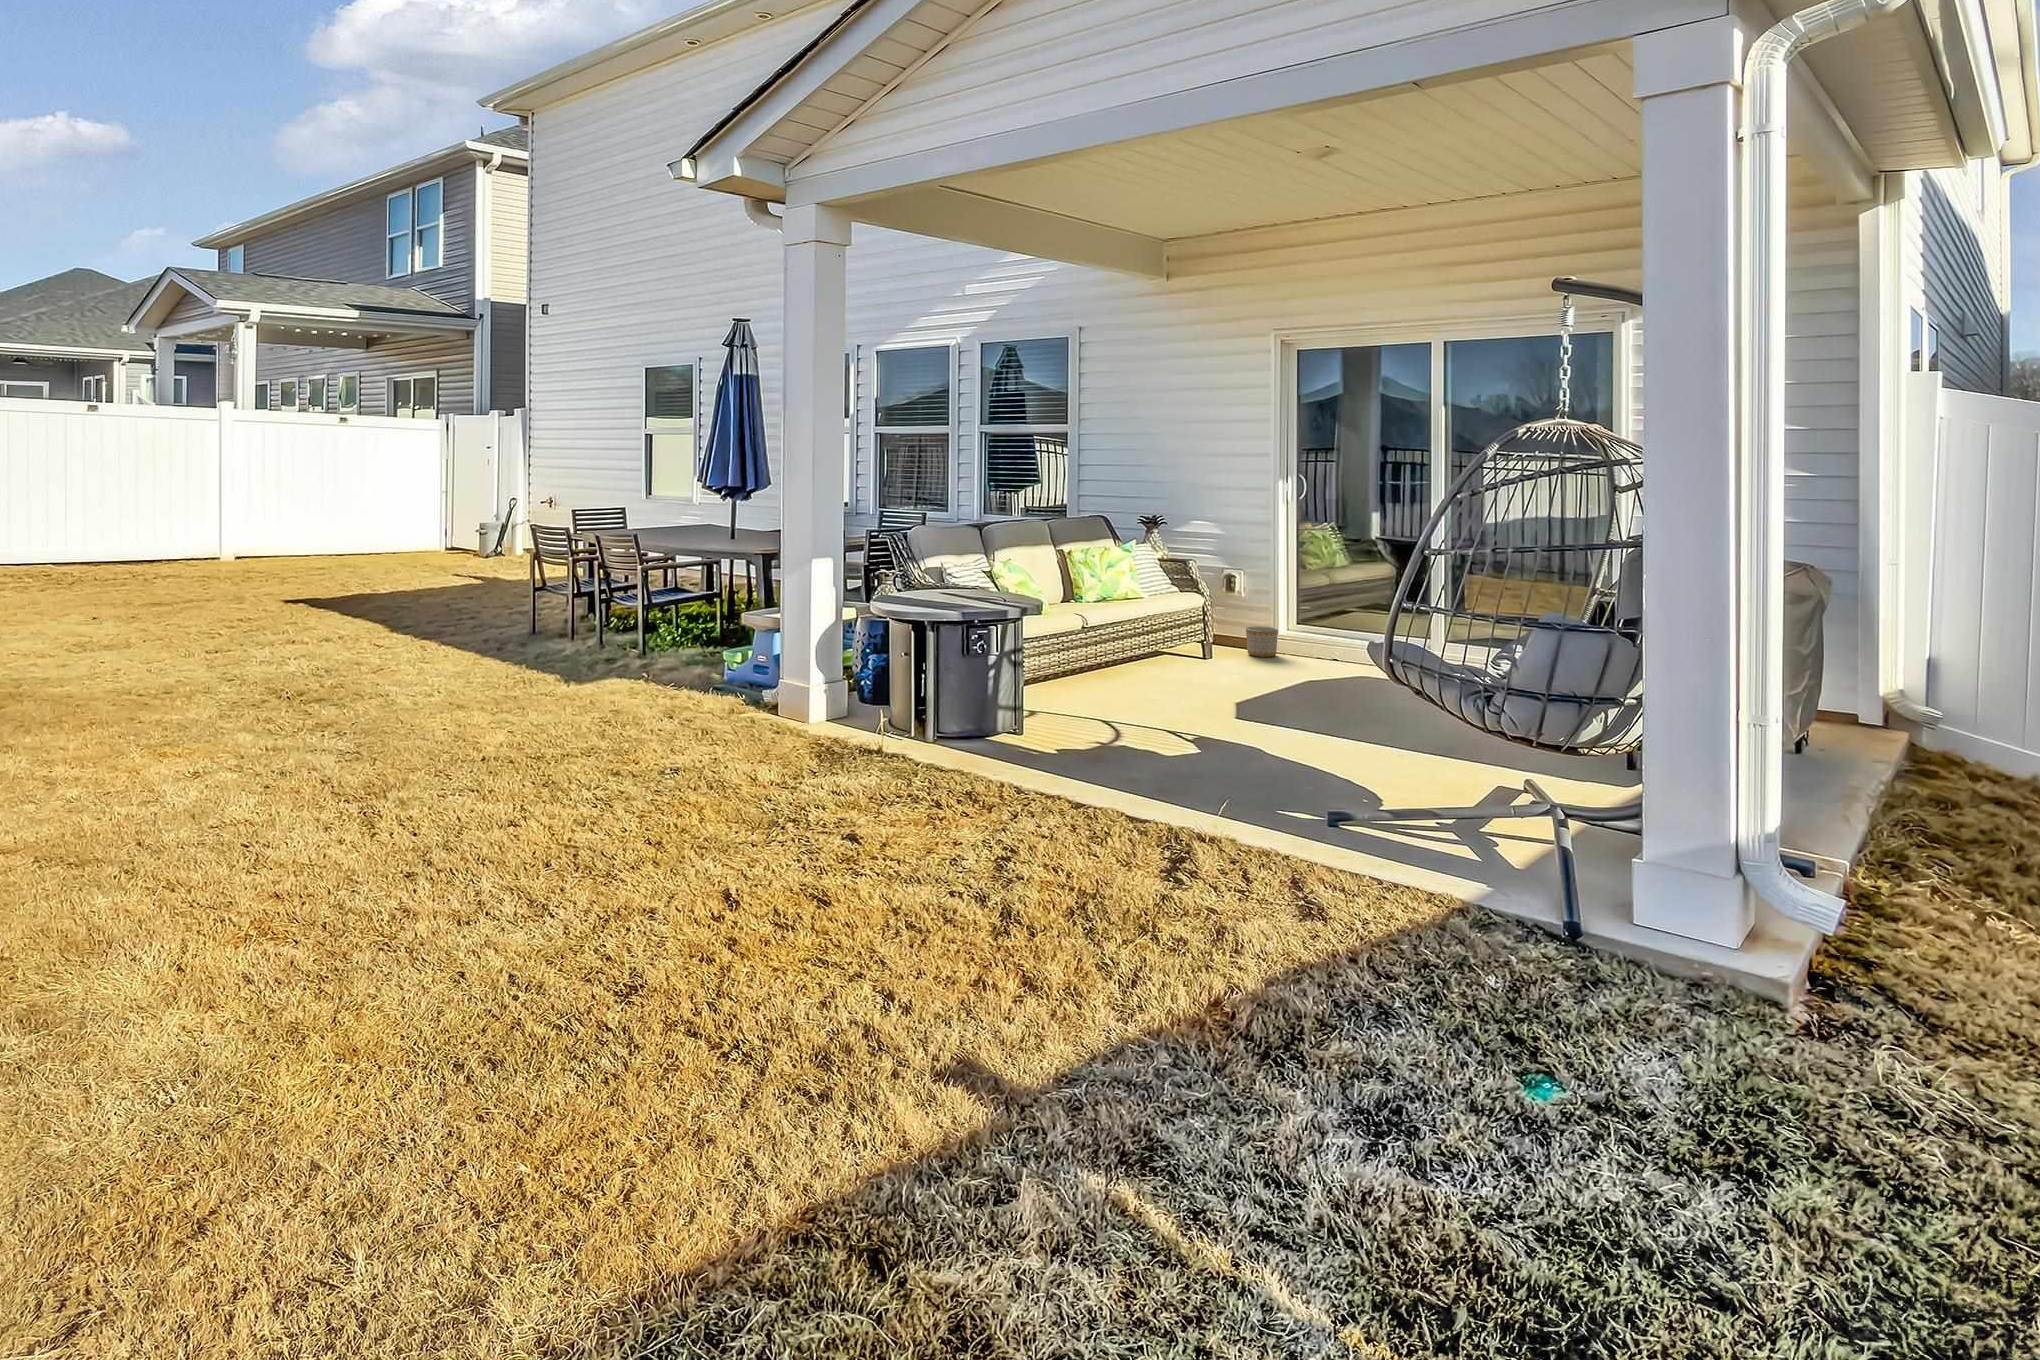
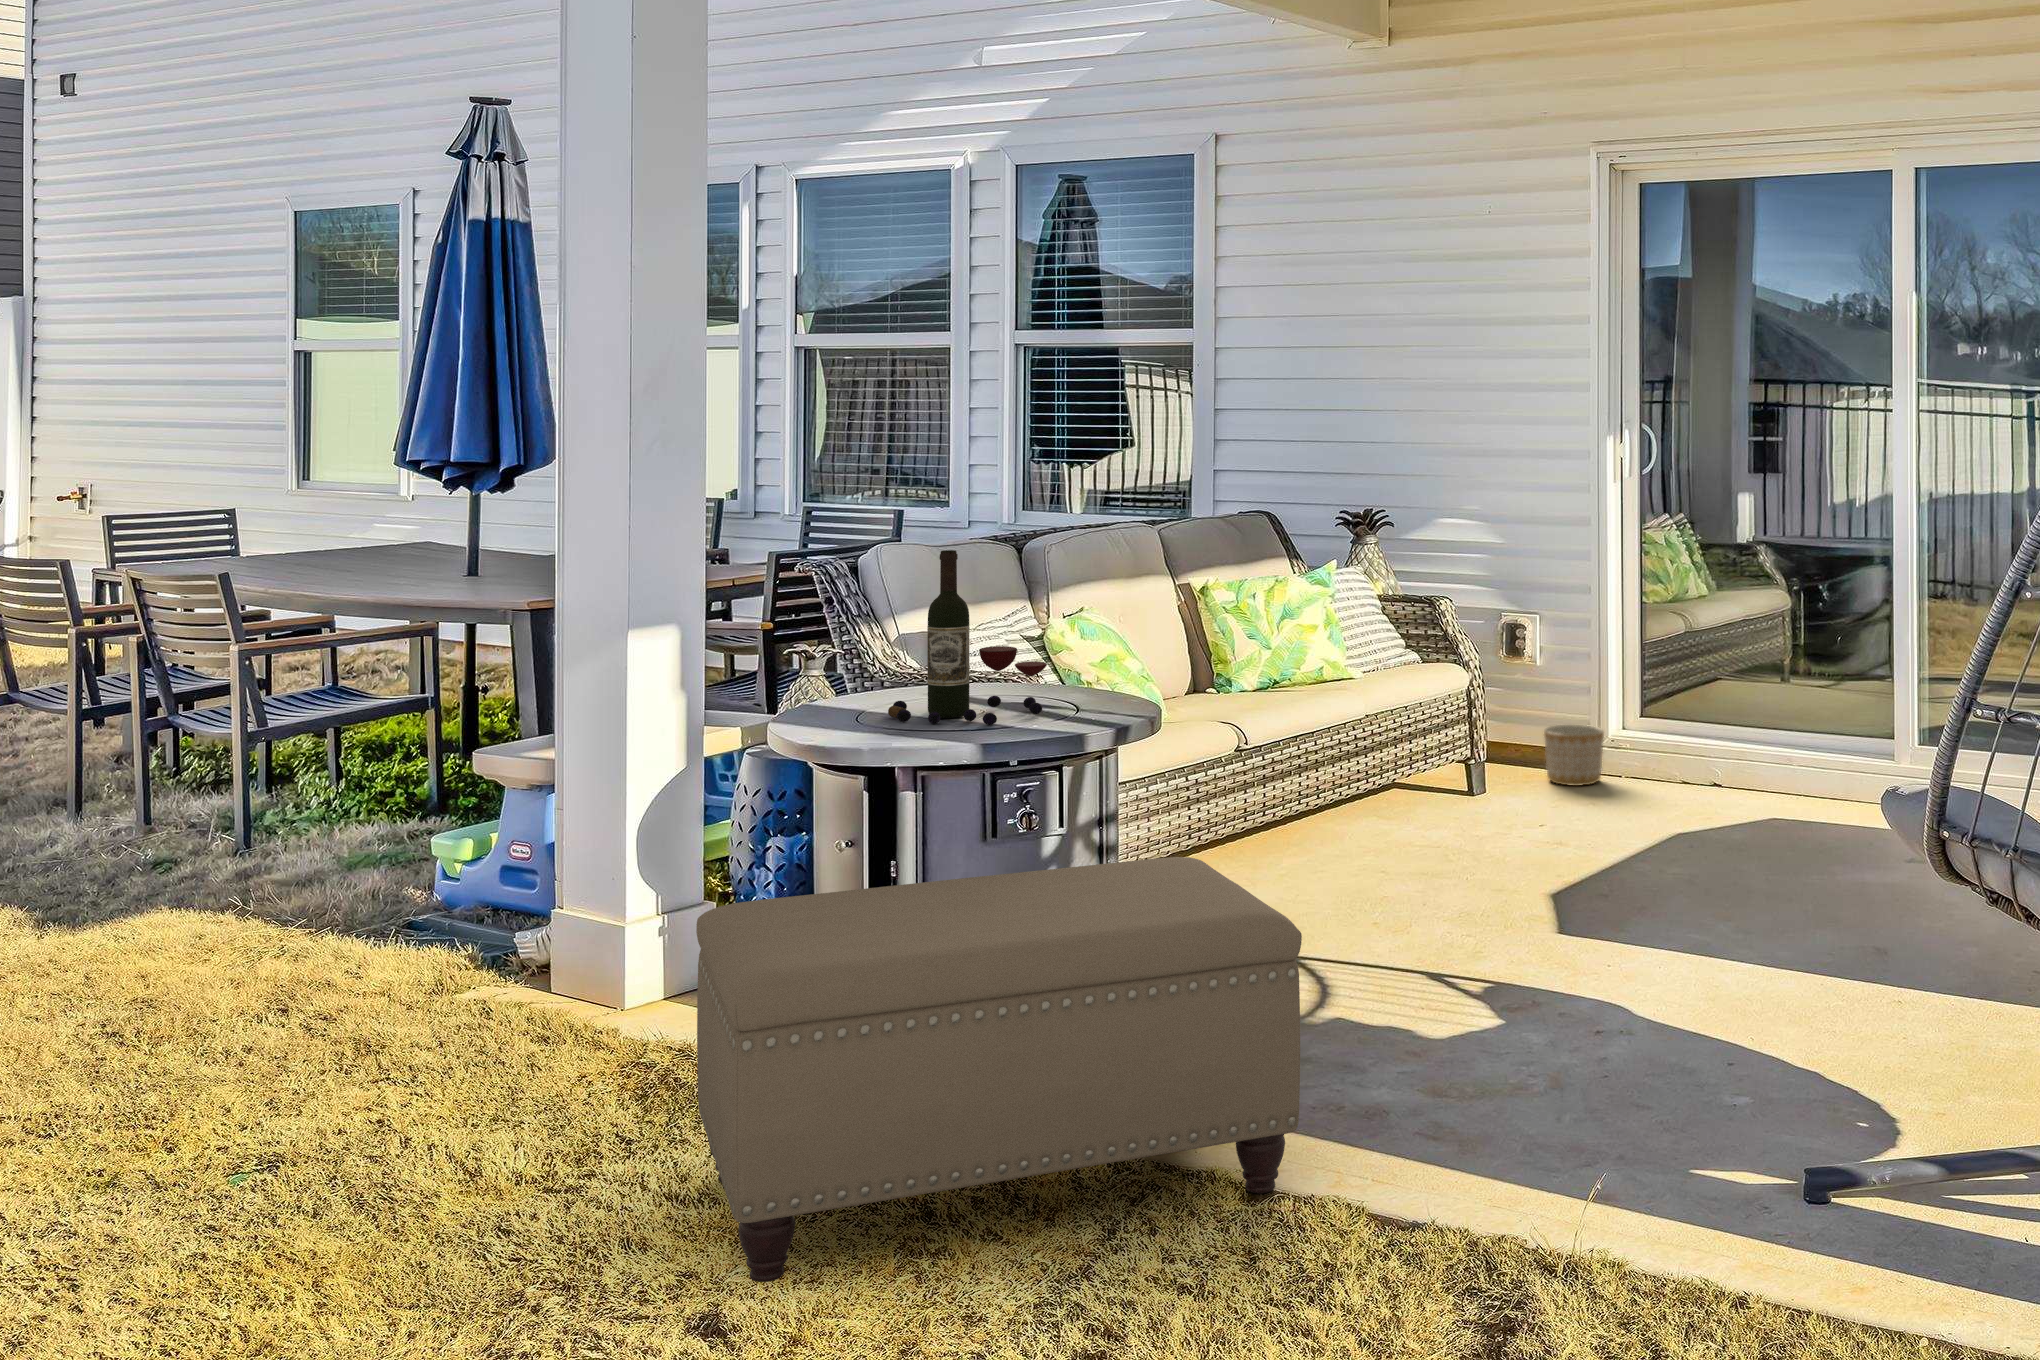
wine bottle: none [921,529,992,607] -> present [888,550,1047,725]
ottoman: none [845,664,1096,818] -> present [696,857,1302,1282]

